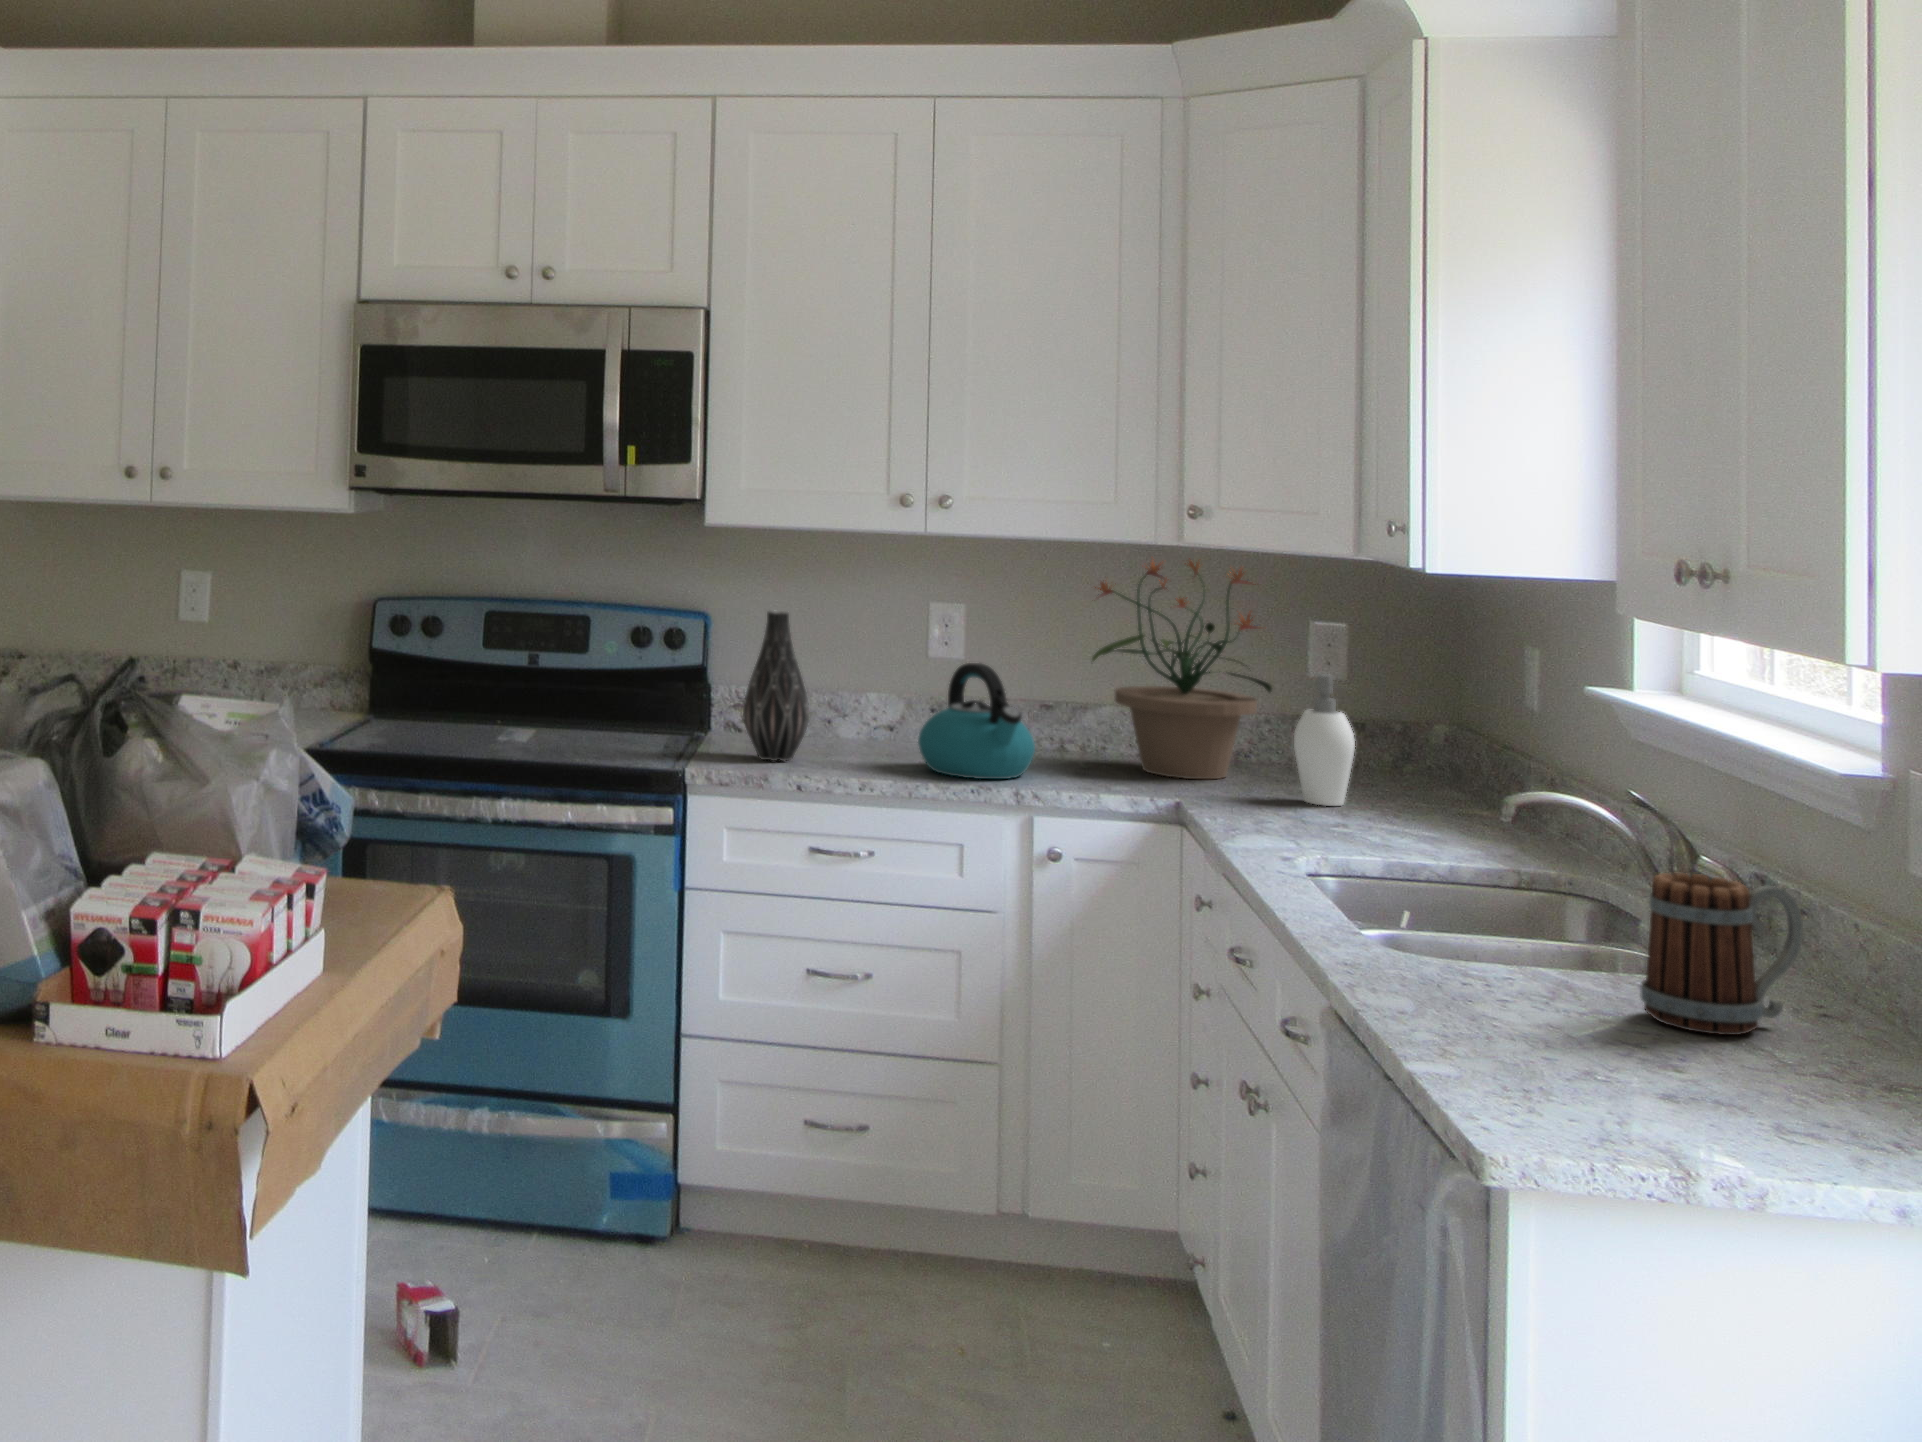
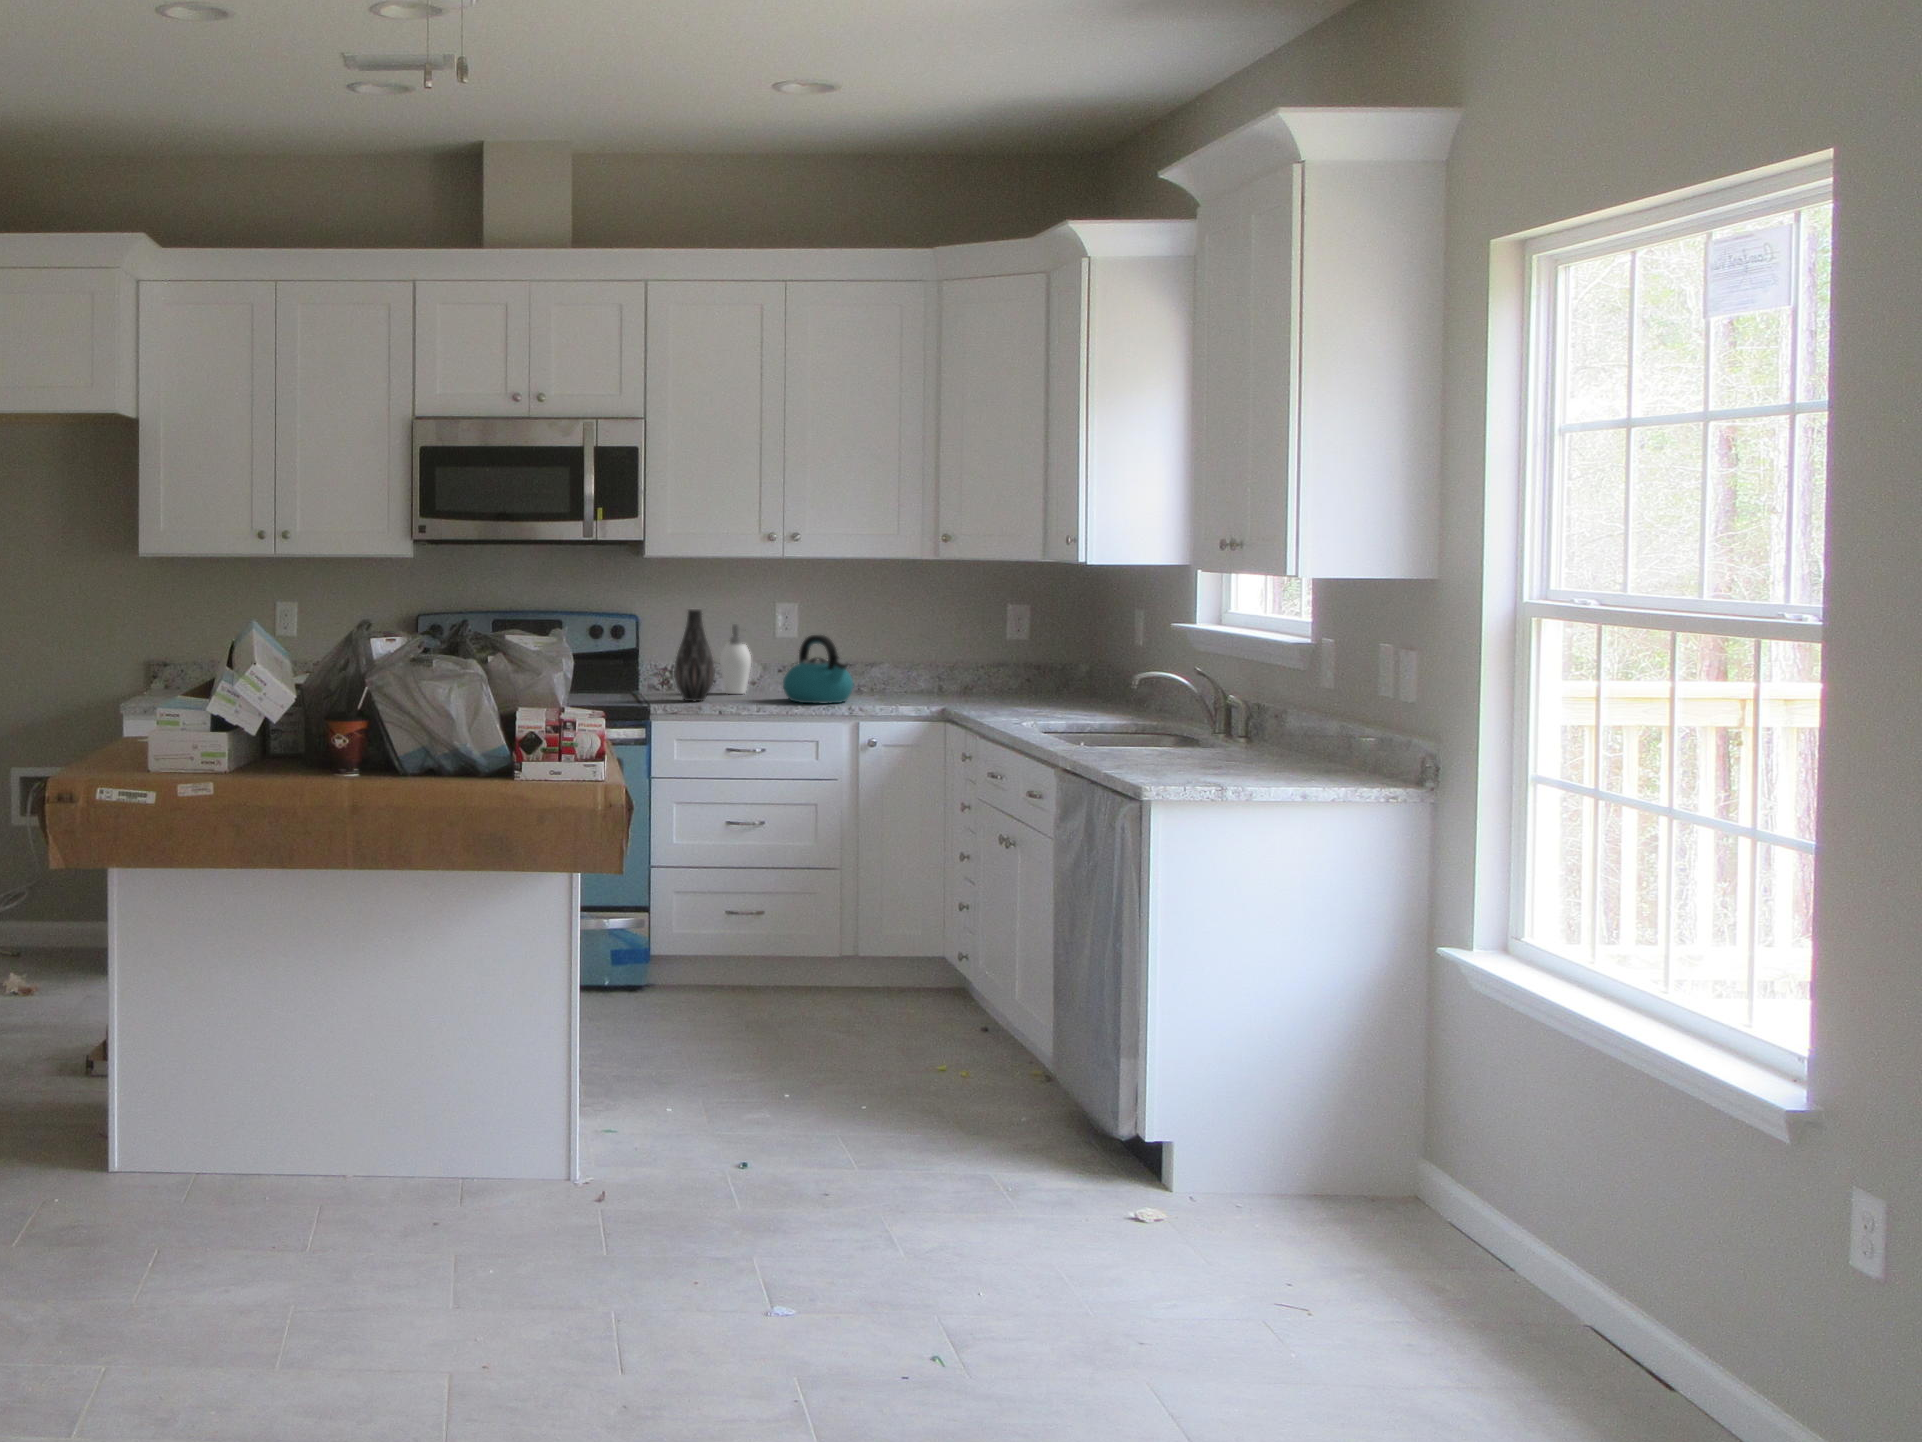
potted plant: present [1092,558,1272,779] -> none [883,565,991,698]
soap dispenser: present [1294,674,1355,806] -> present [720,624,751,694]
mug: present [1640,873,1803,1035] -> none [1197,697,1272,770]

